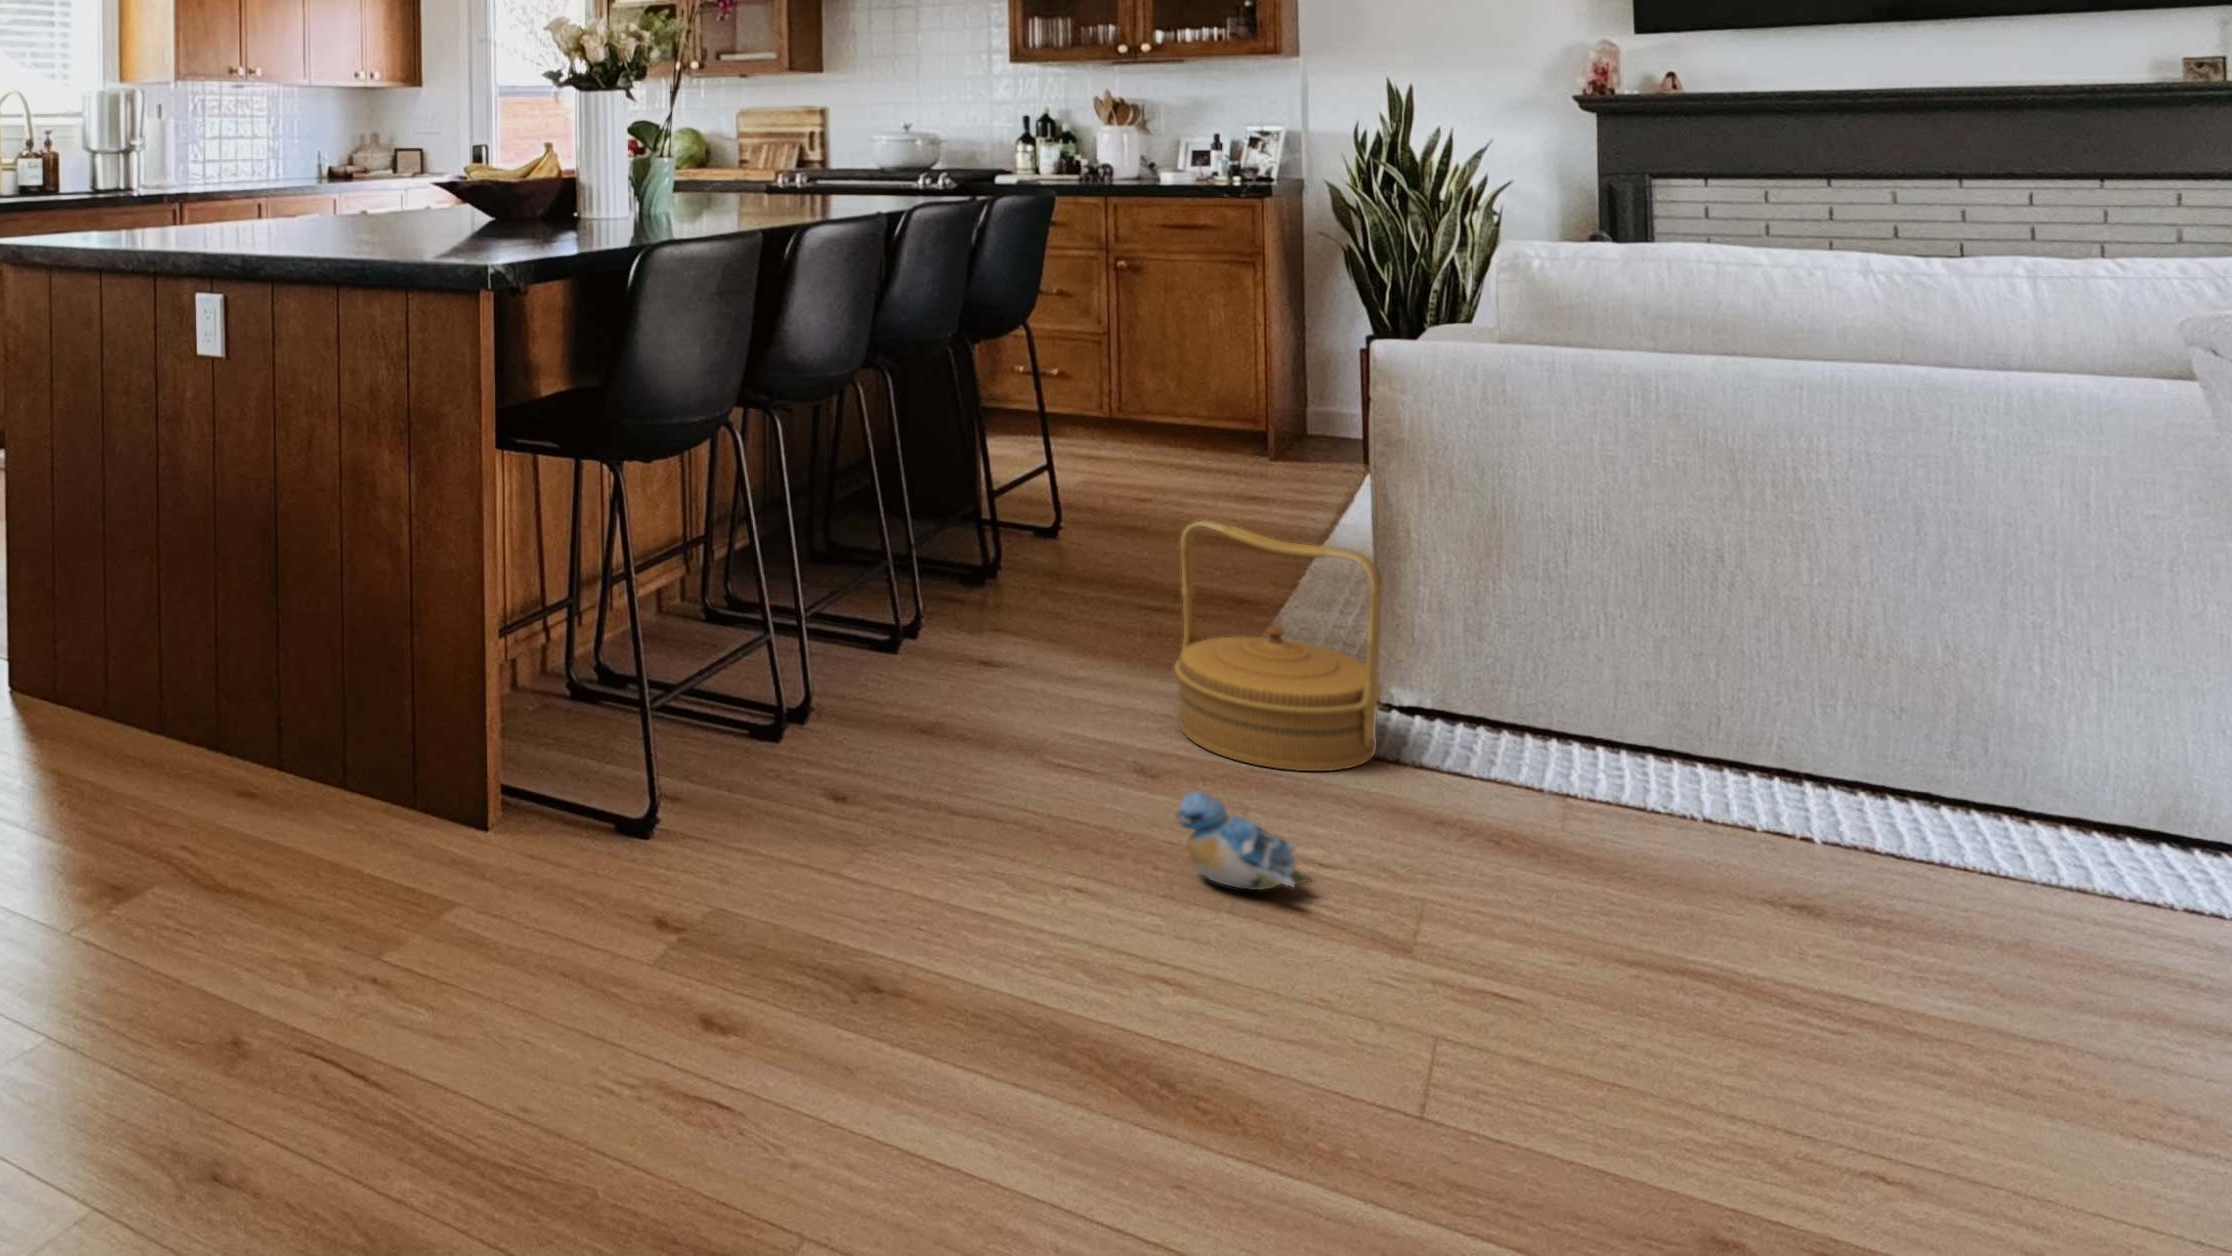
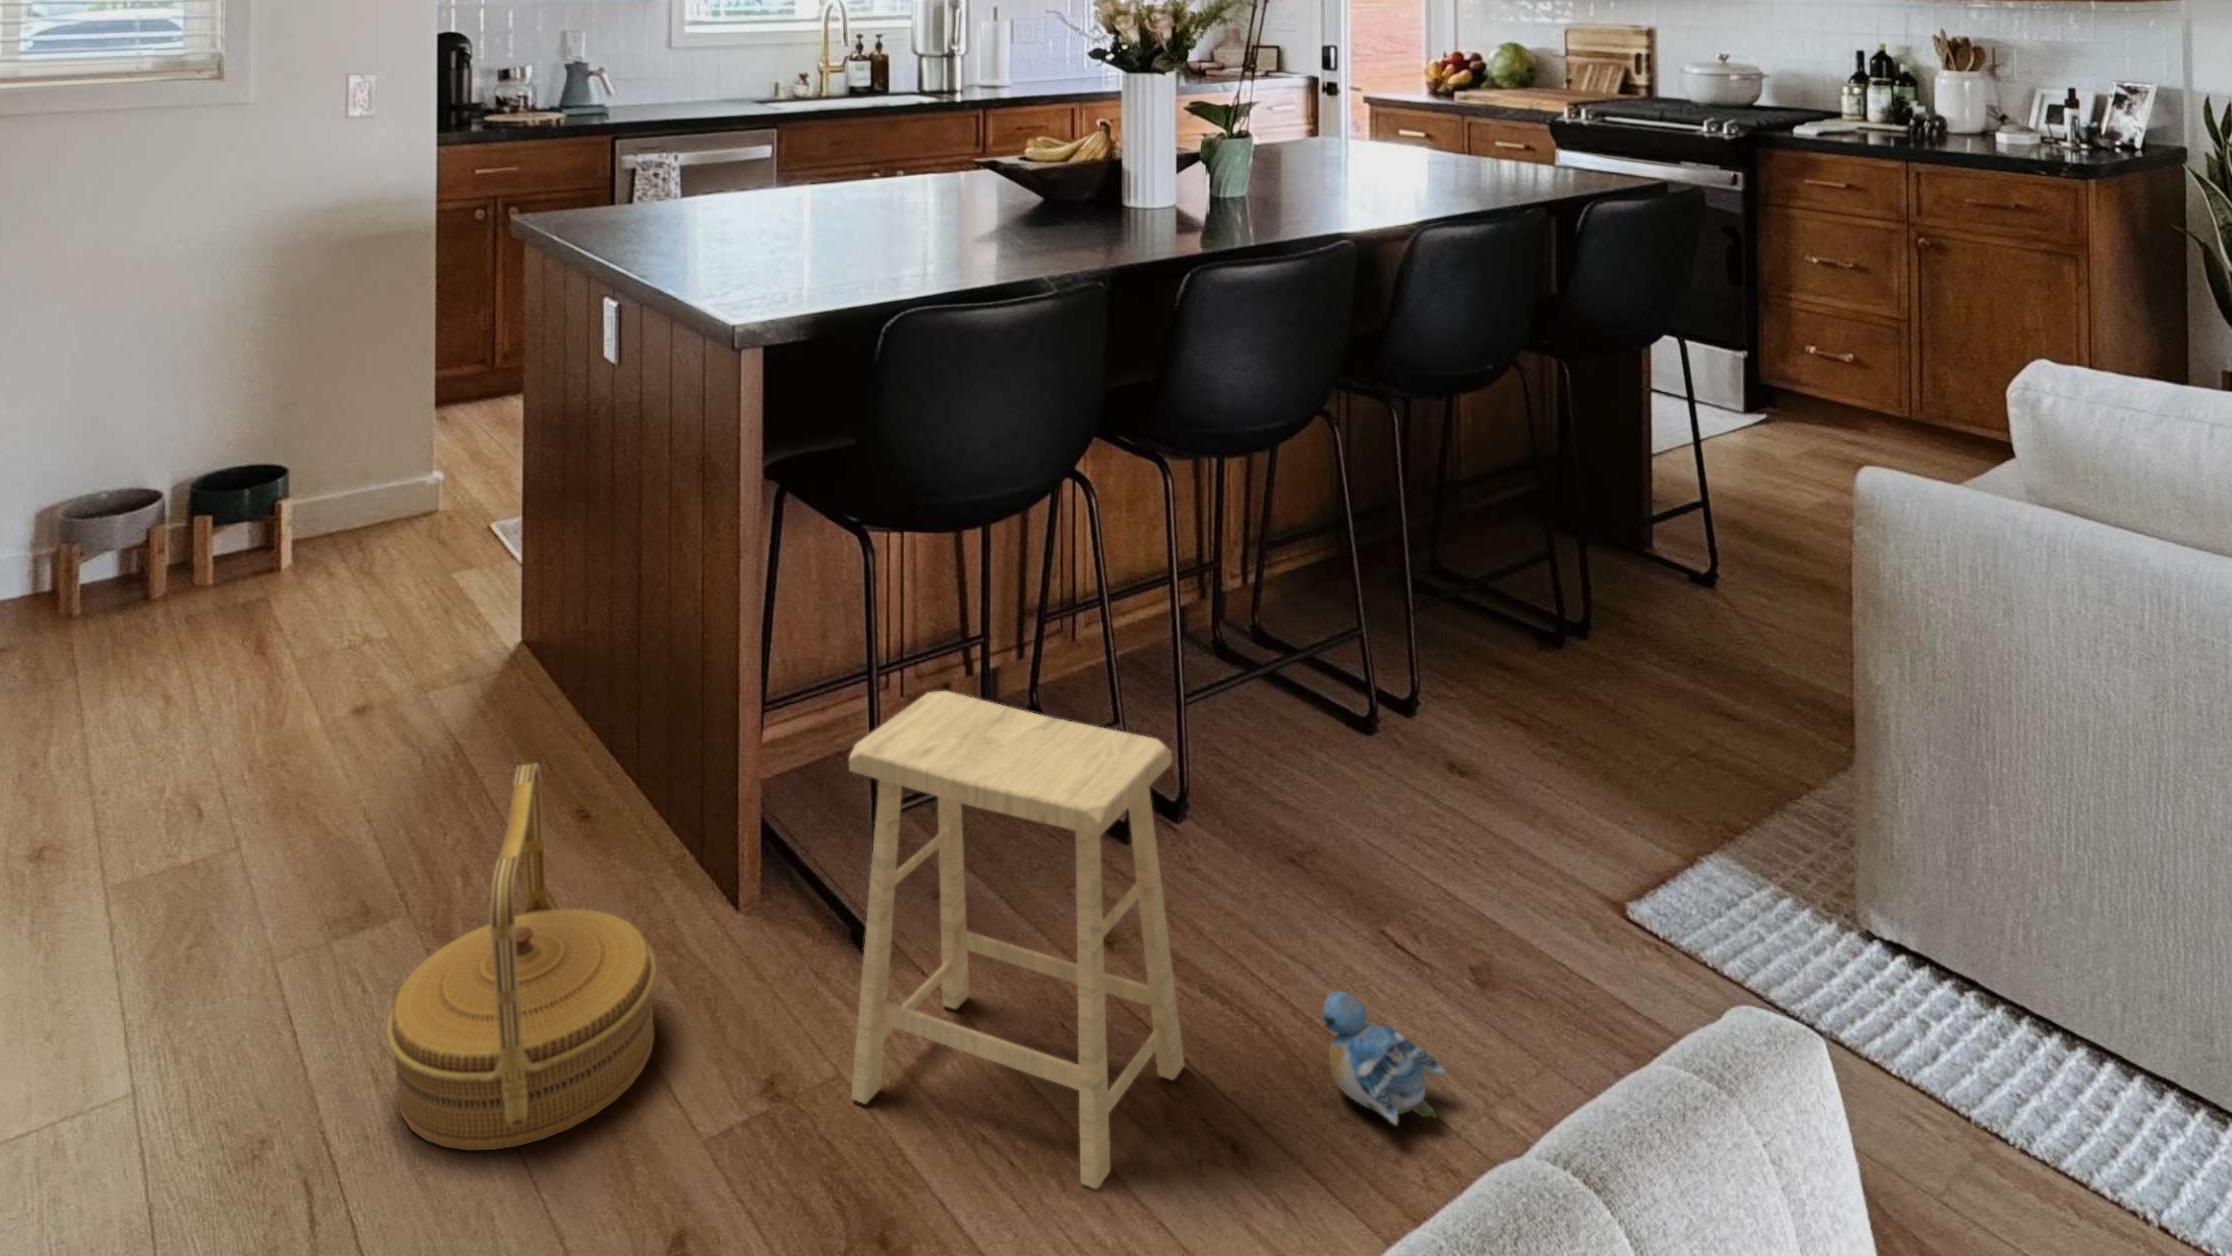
basket: present [1175,520,1383,771] -> present [386,763,656,1150]
footstool: none [794,558,1091,977] -> present [849,691,1184,1189]

